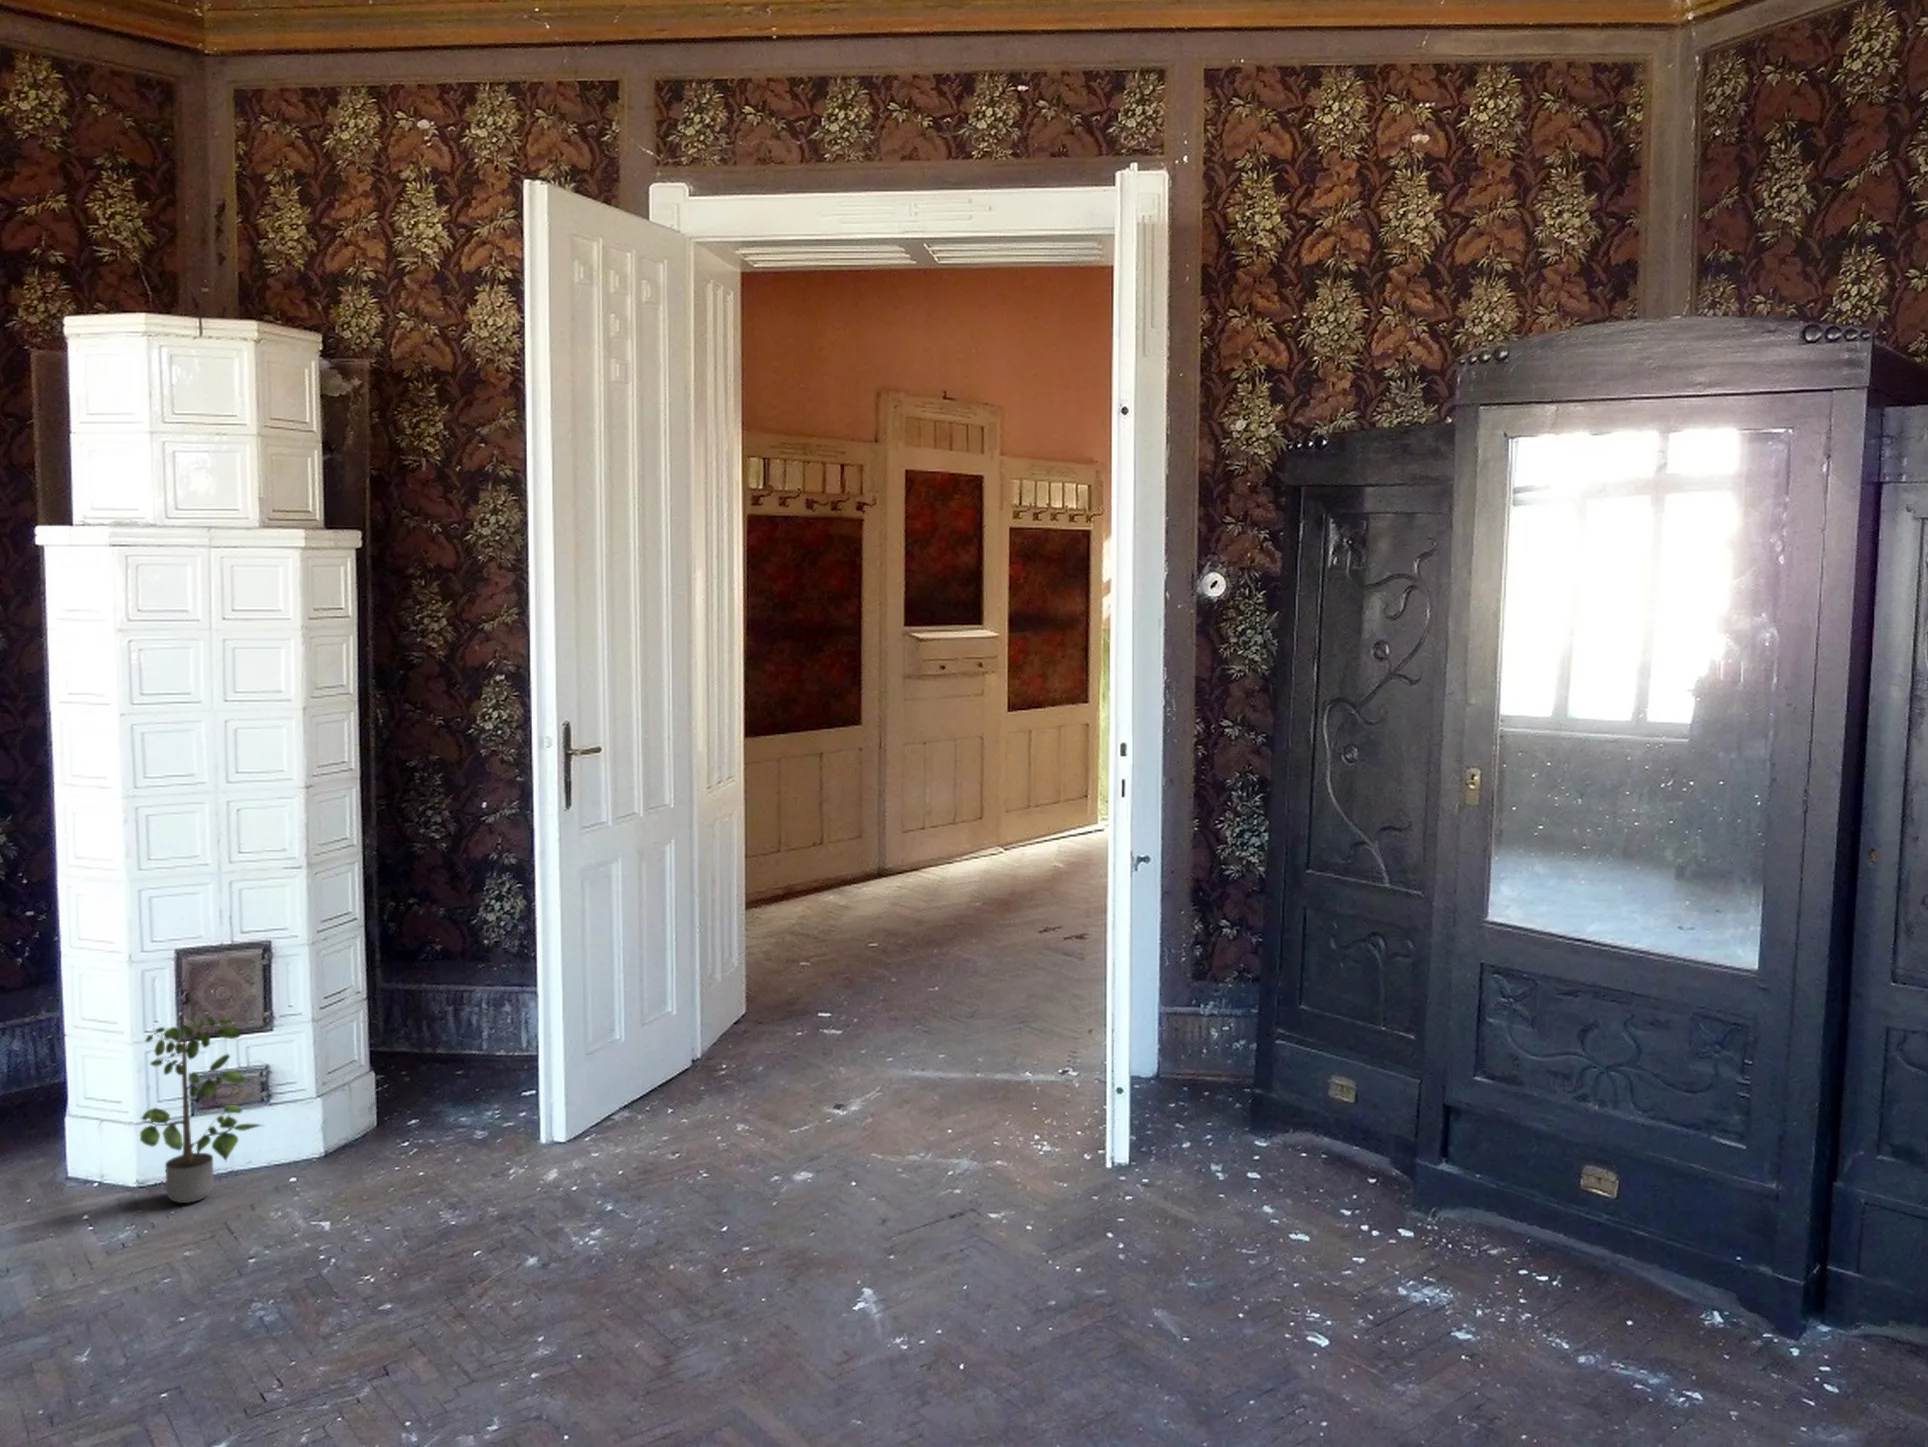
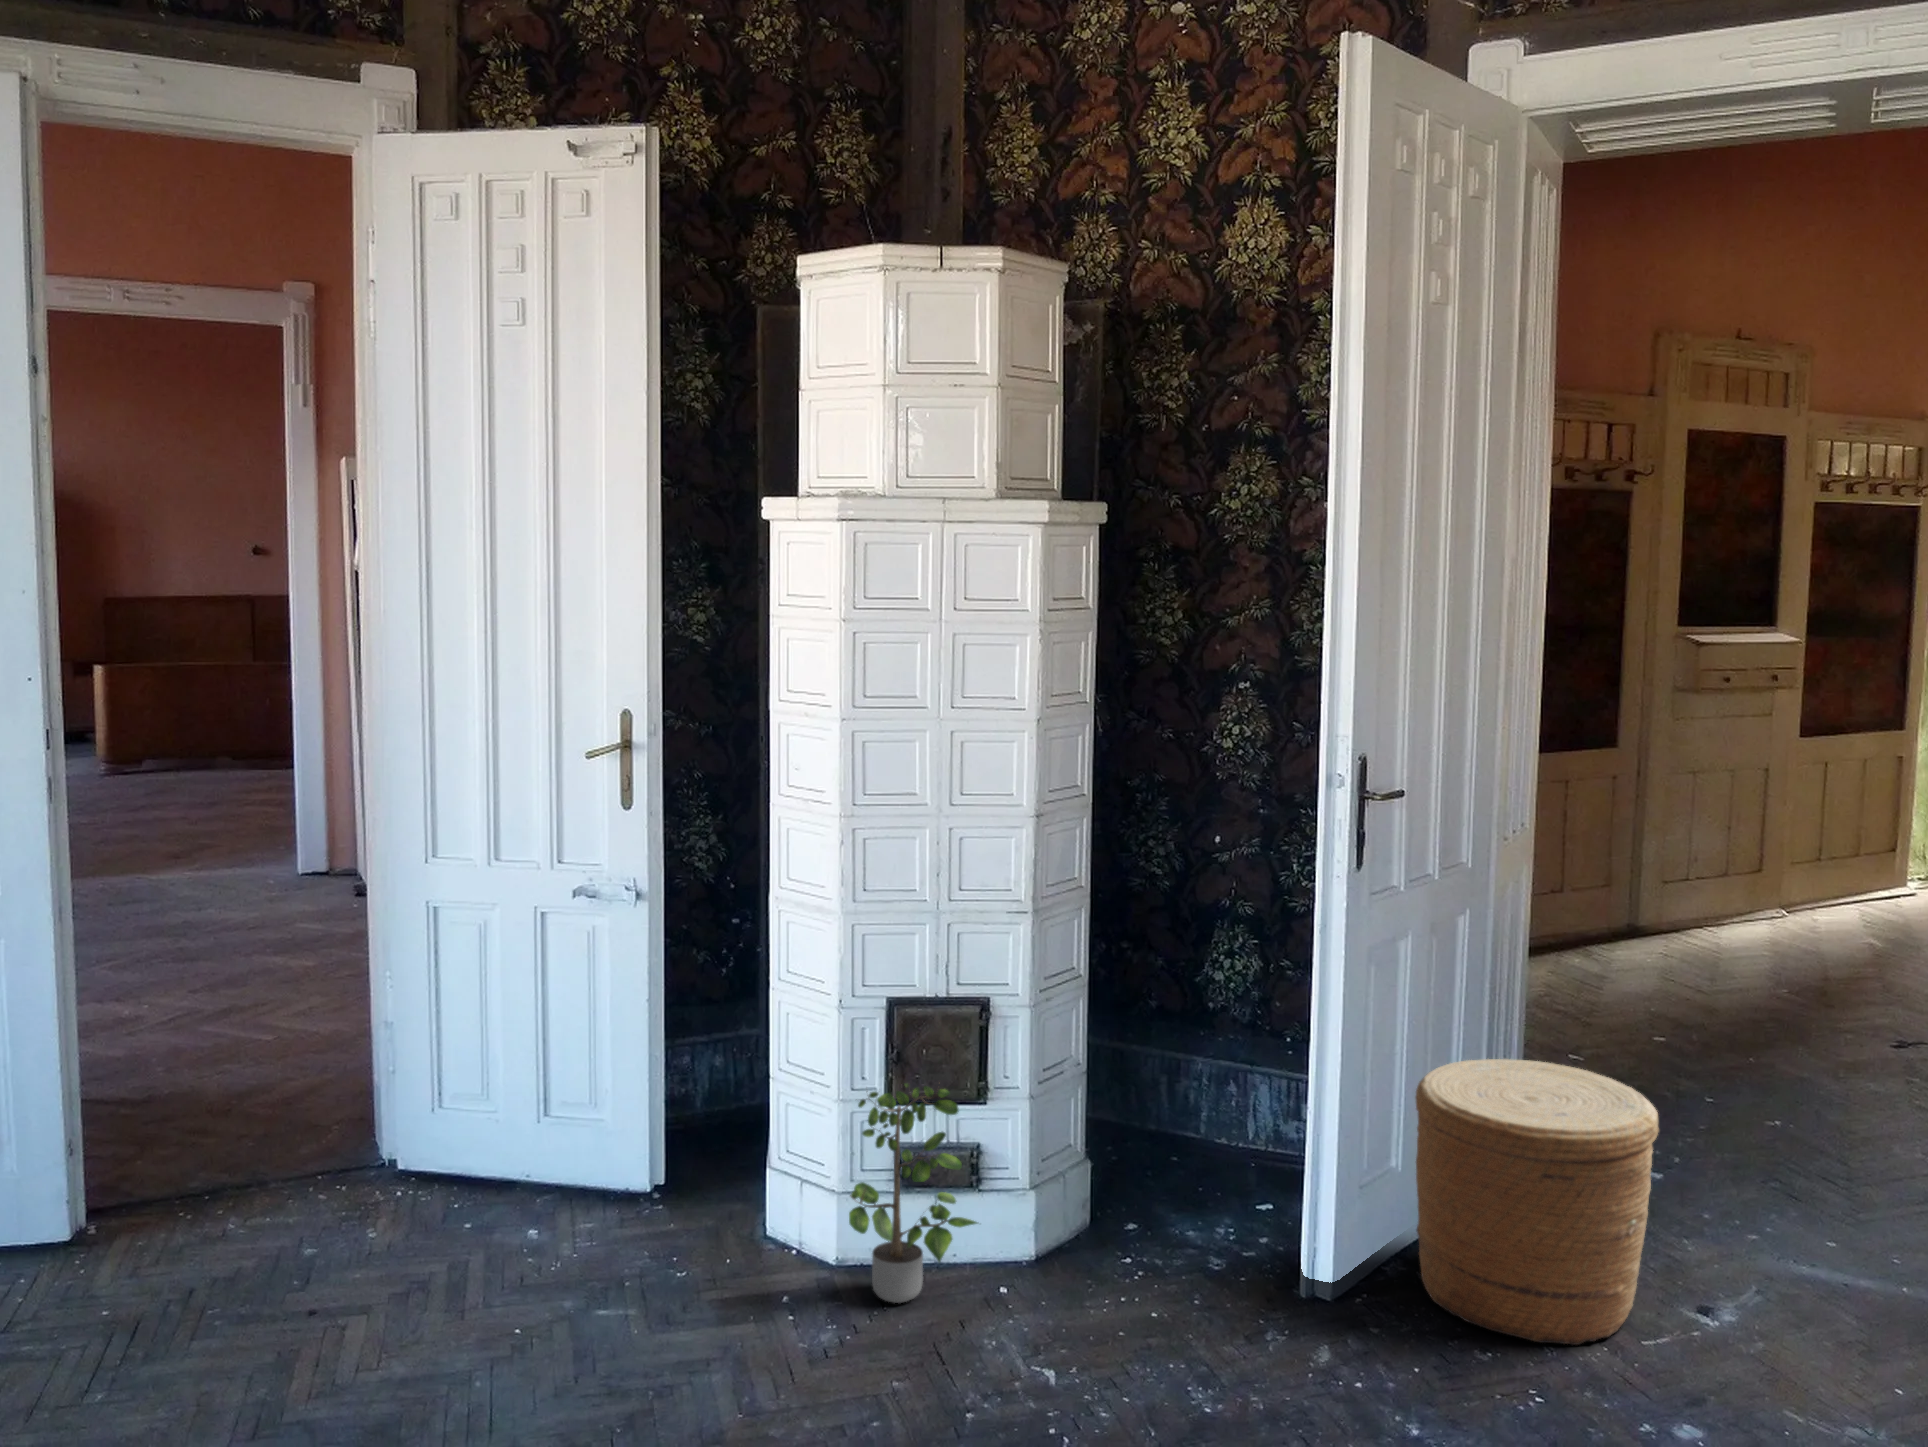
woven basket: none [627,948,800,1148] -> present [1415,1059,1659,1345]

